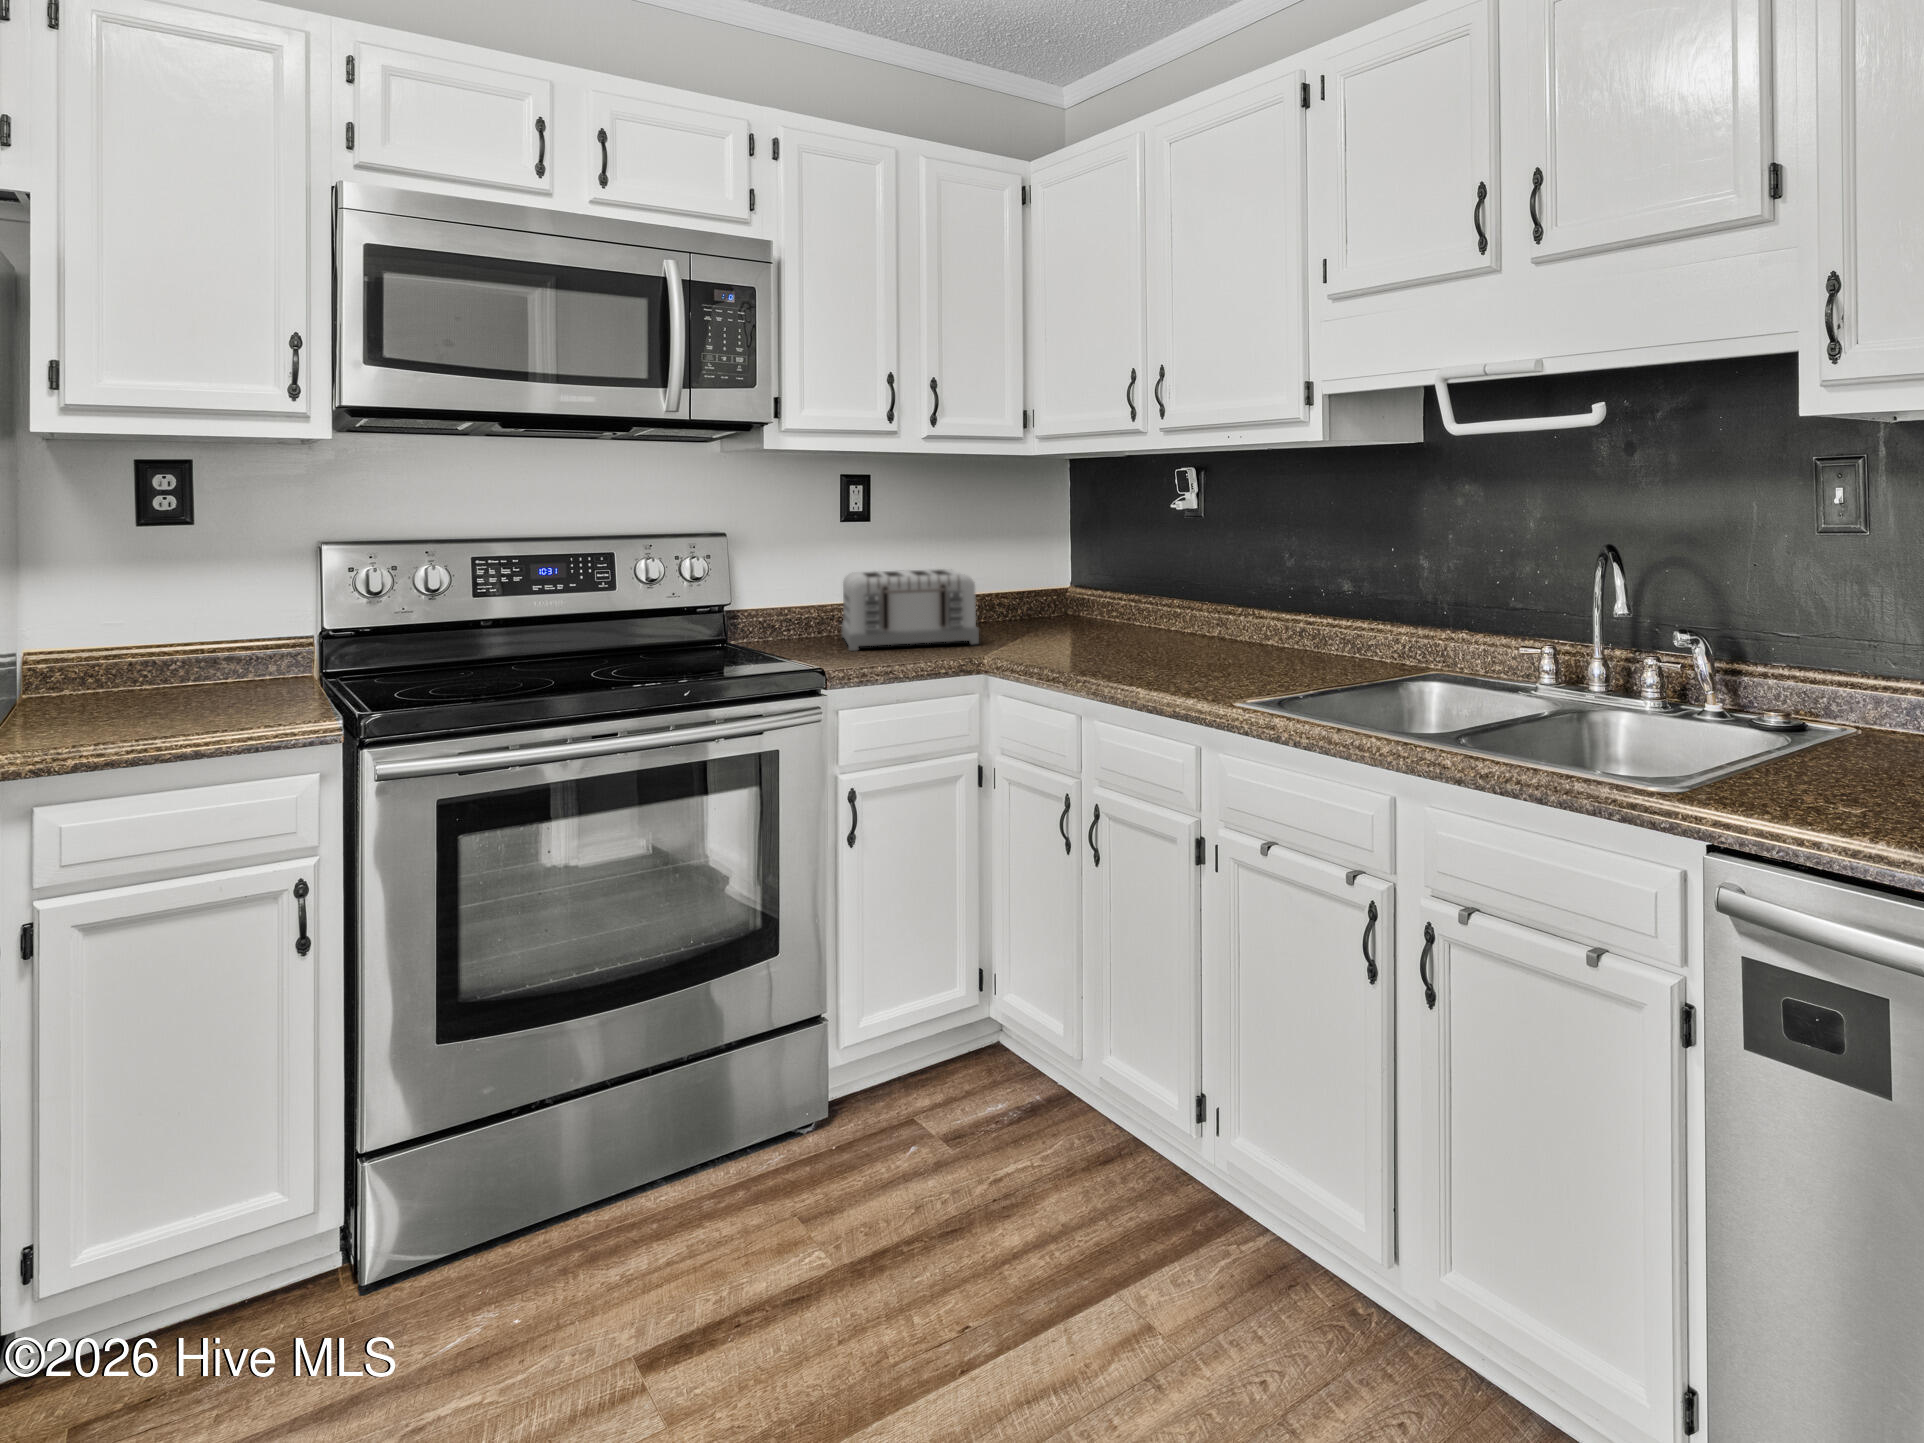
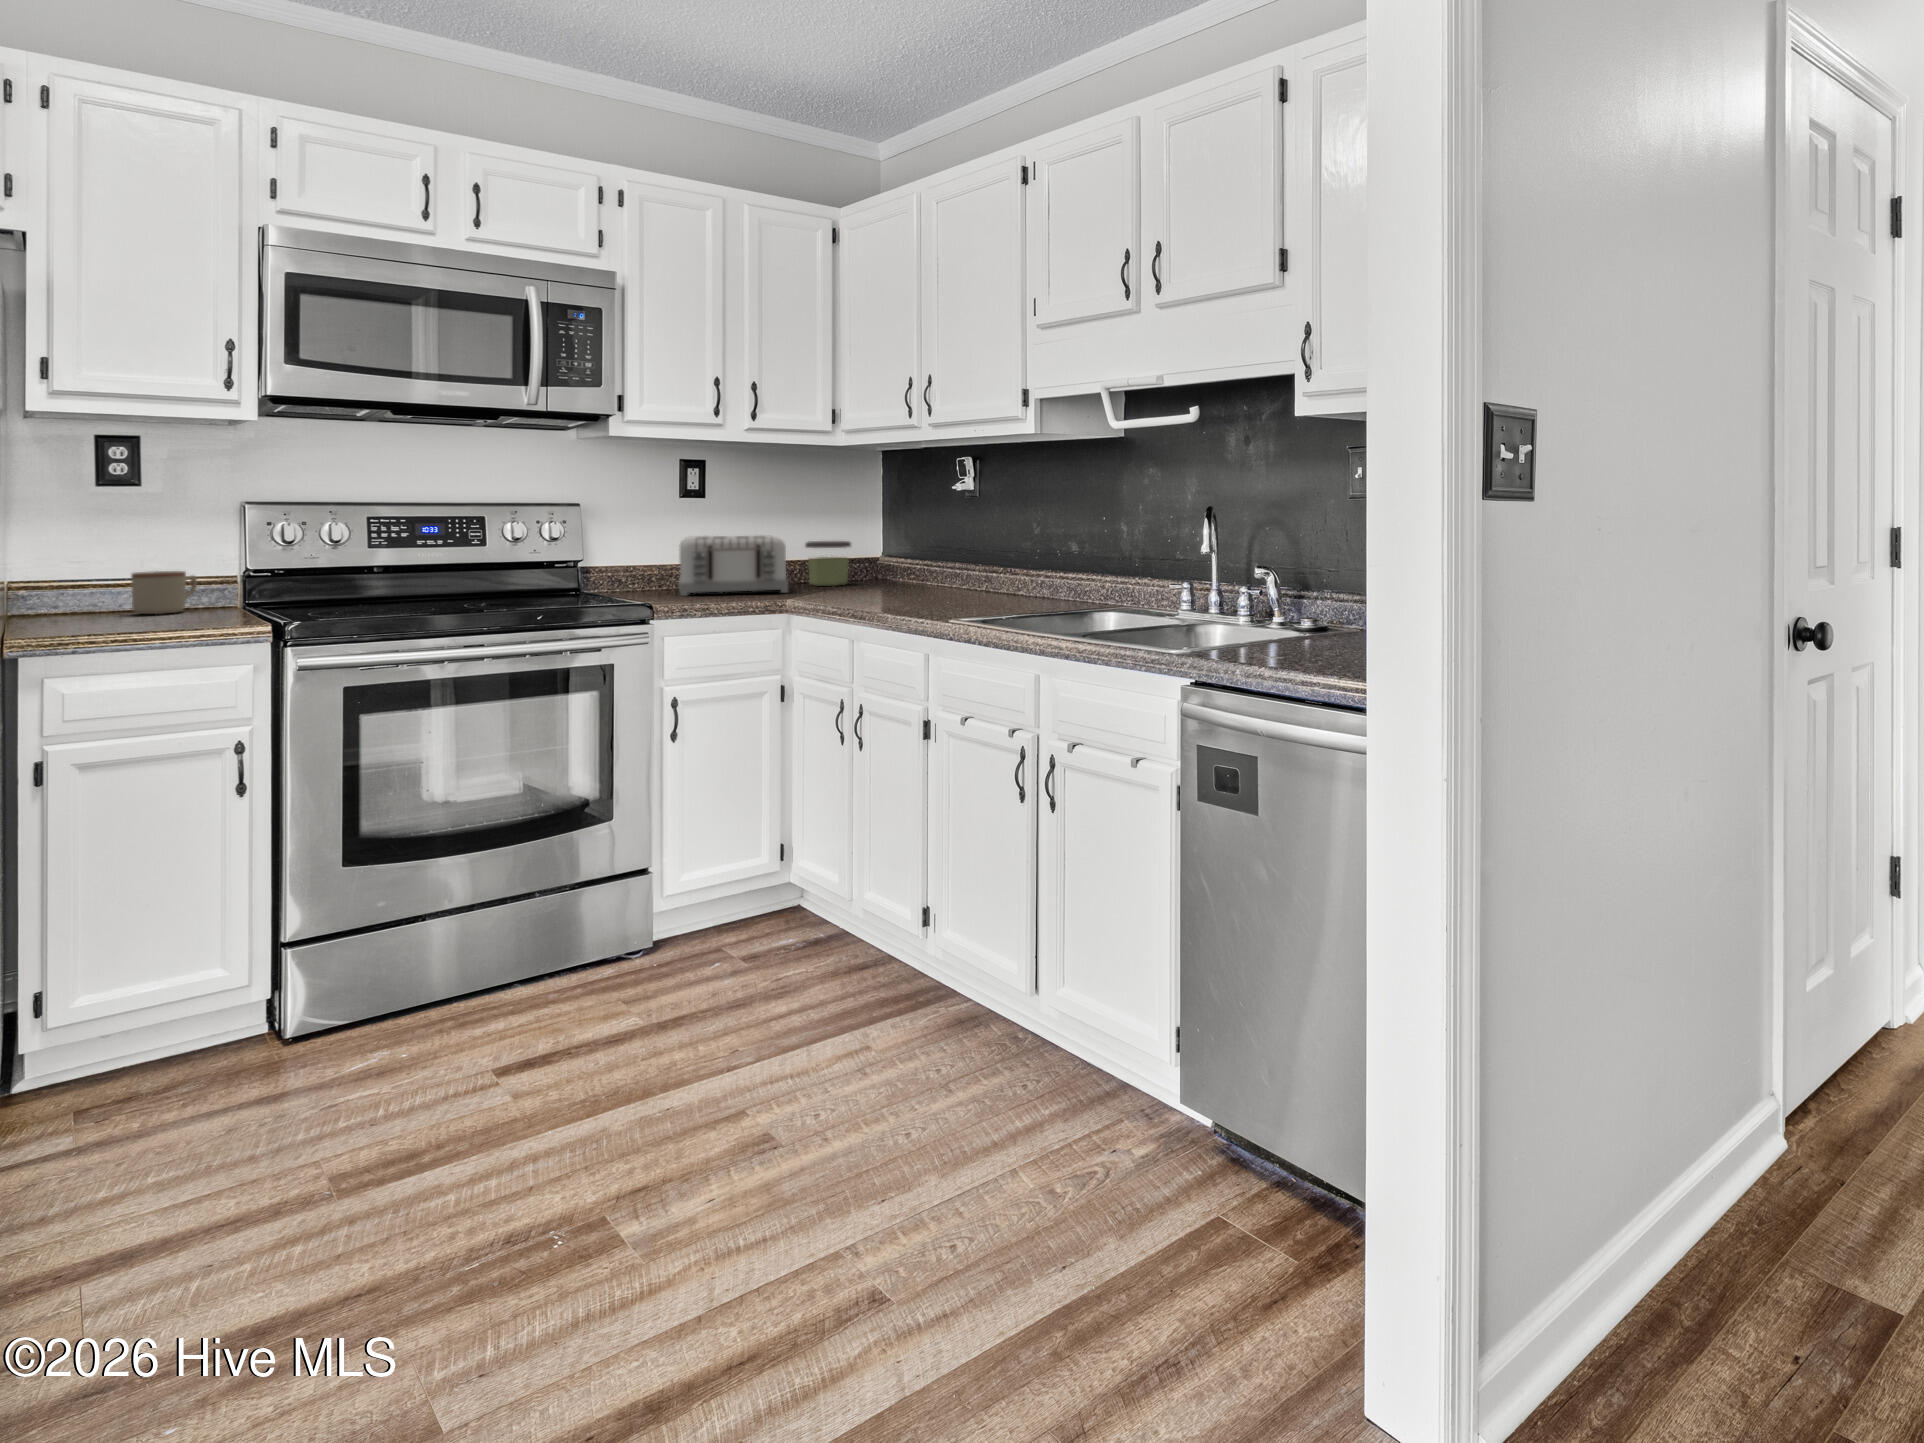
jar: none [989,573,1044,630] -> present [805,541,851,586]
mug: none [178,633,262,692] -> present [131,571,197,614]

